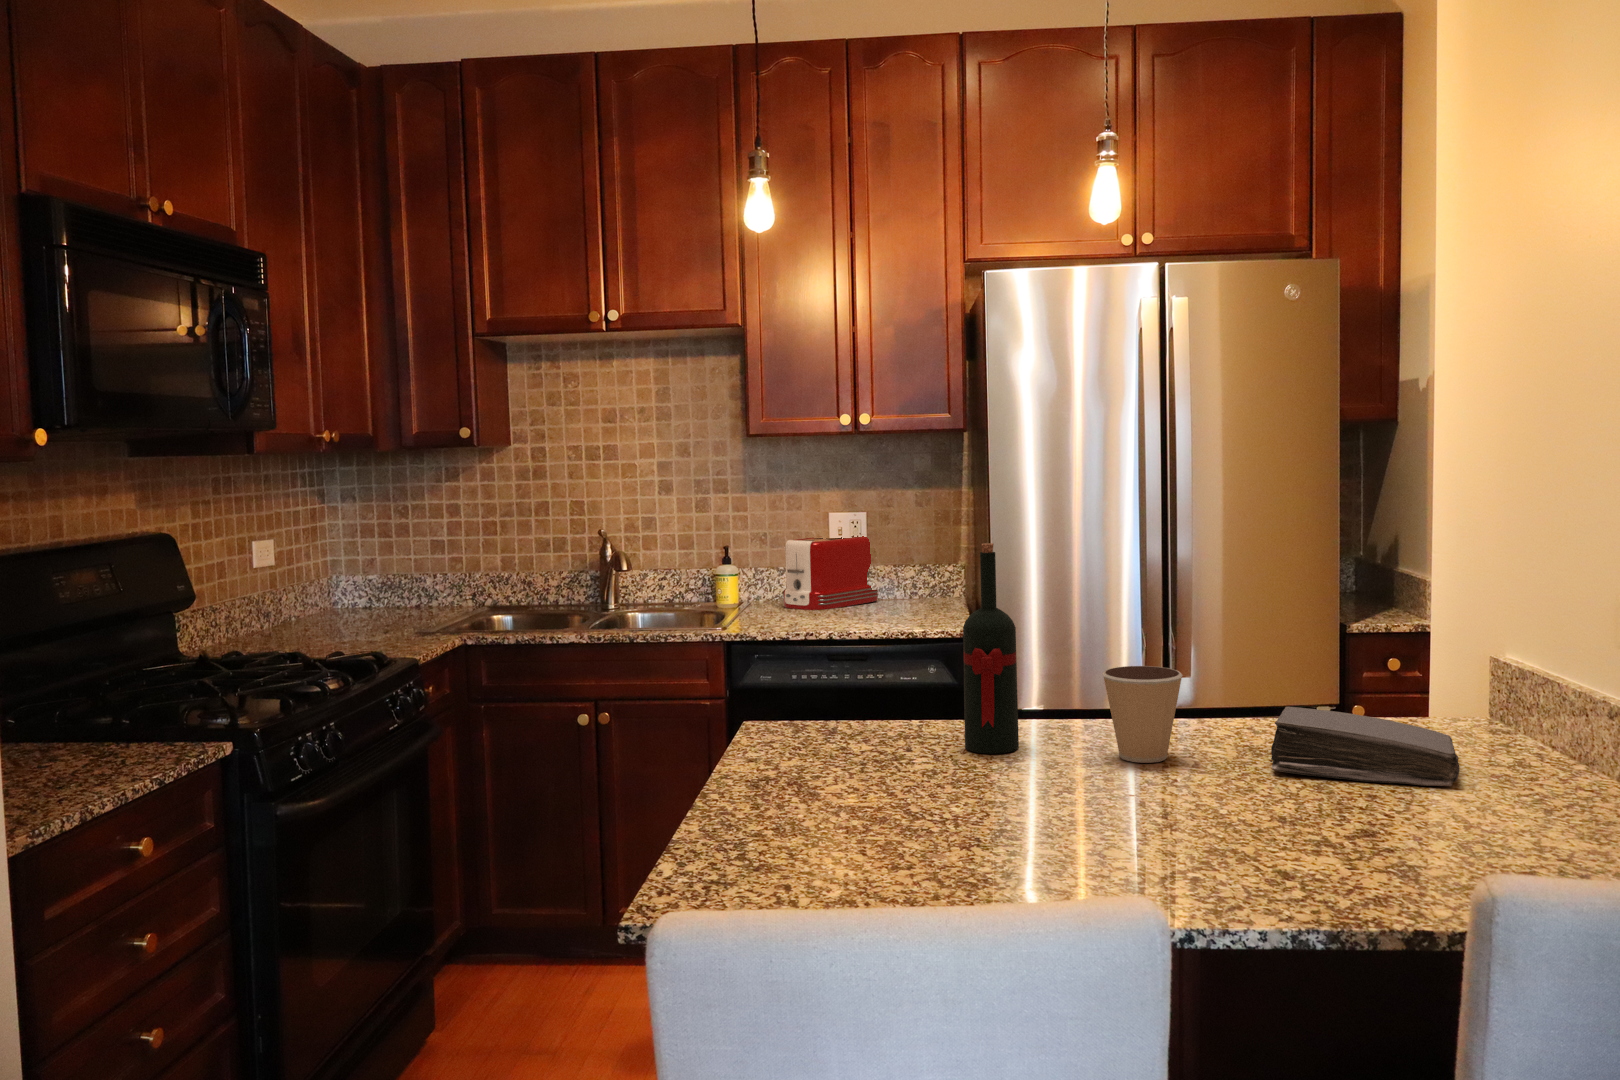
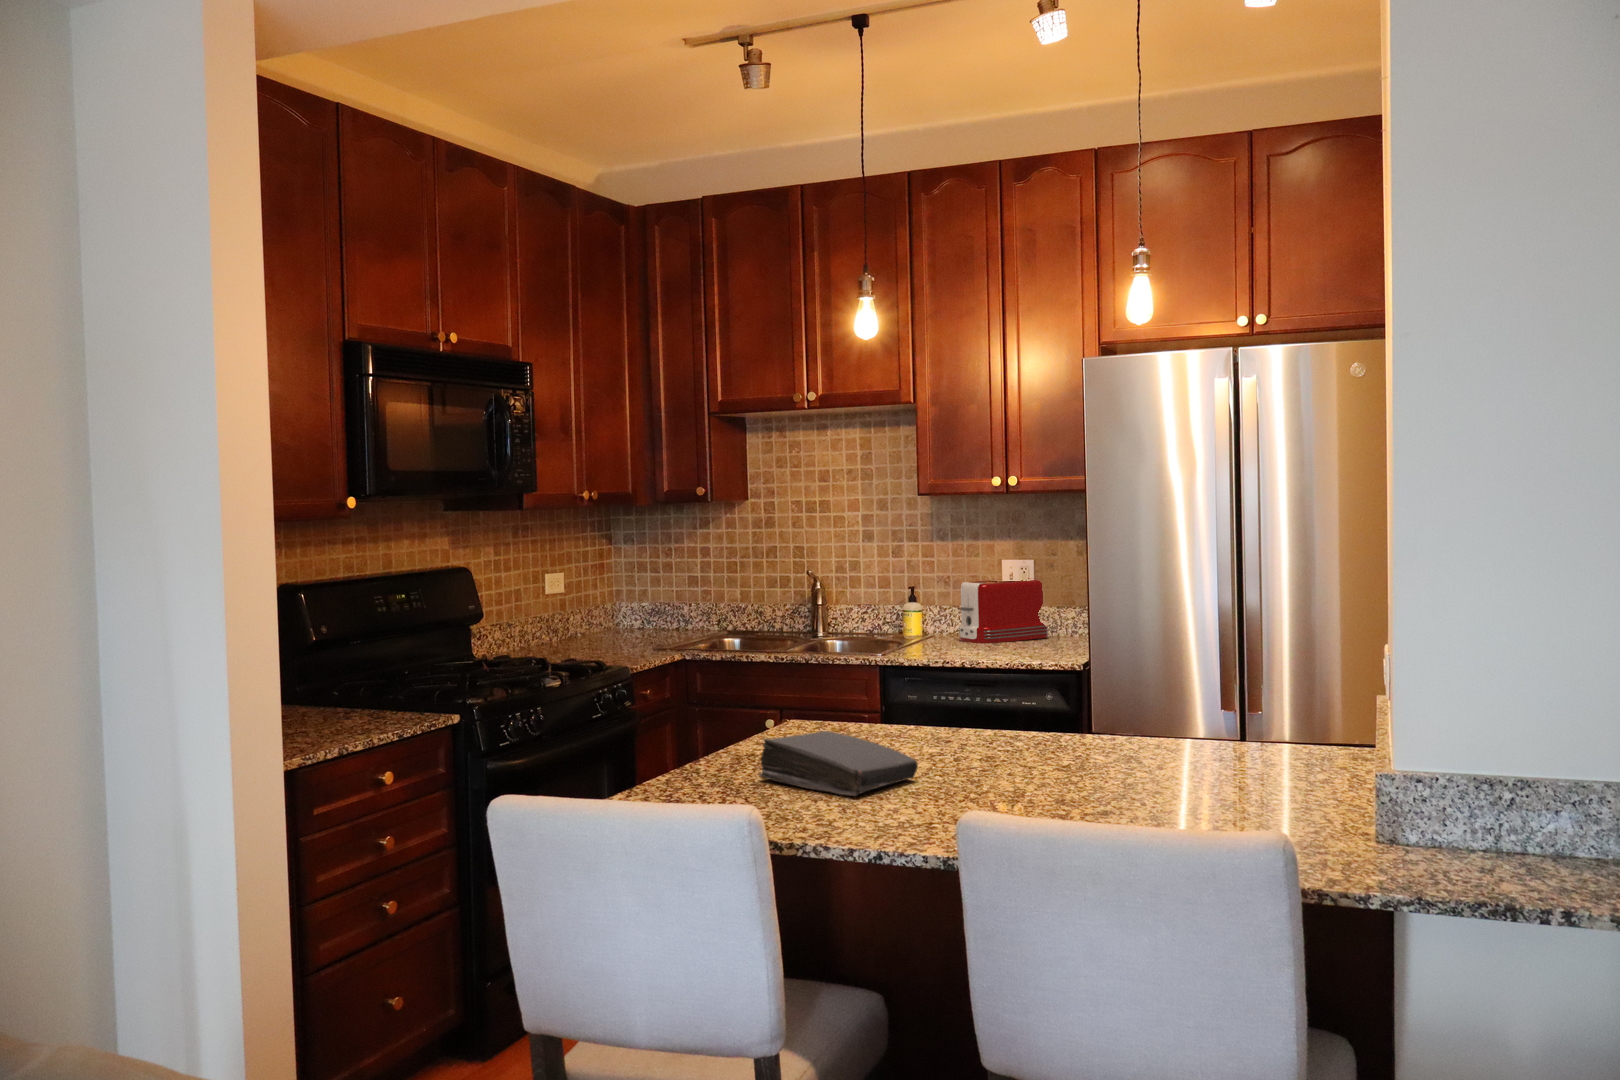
wine bottle: present [963,543,1019,754] -> none [913,584,957,748]
coffee cup: present [1102,666,1183,763] -> none [1004,685,1067,761]
book: present [1270,707,1459,786] -> present [760,731,918,796]

